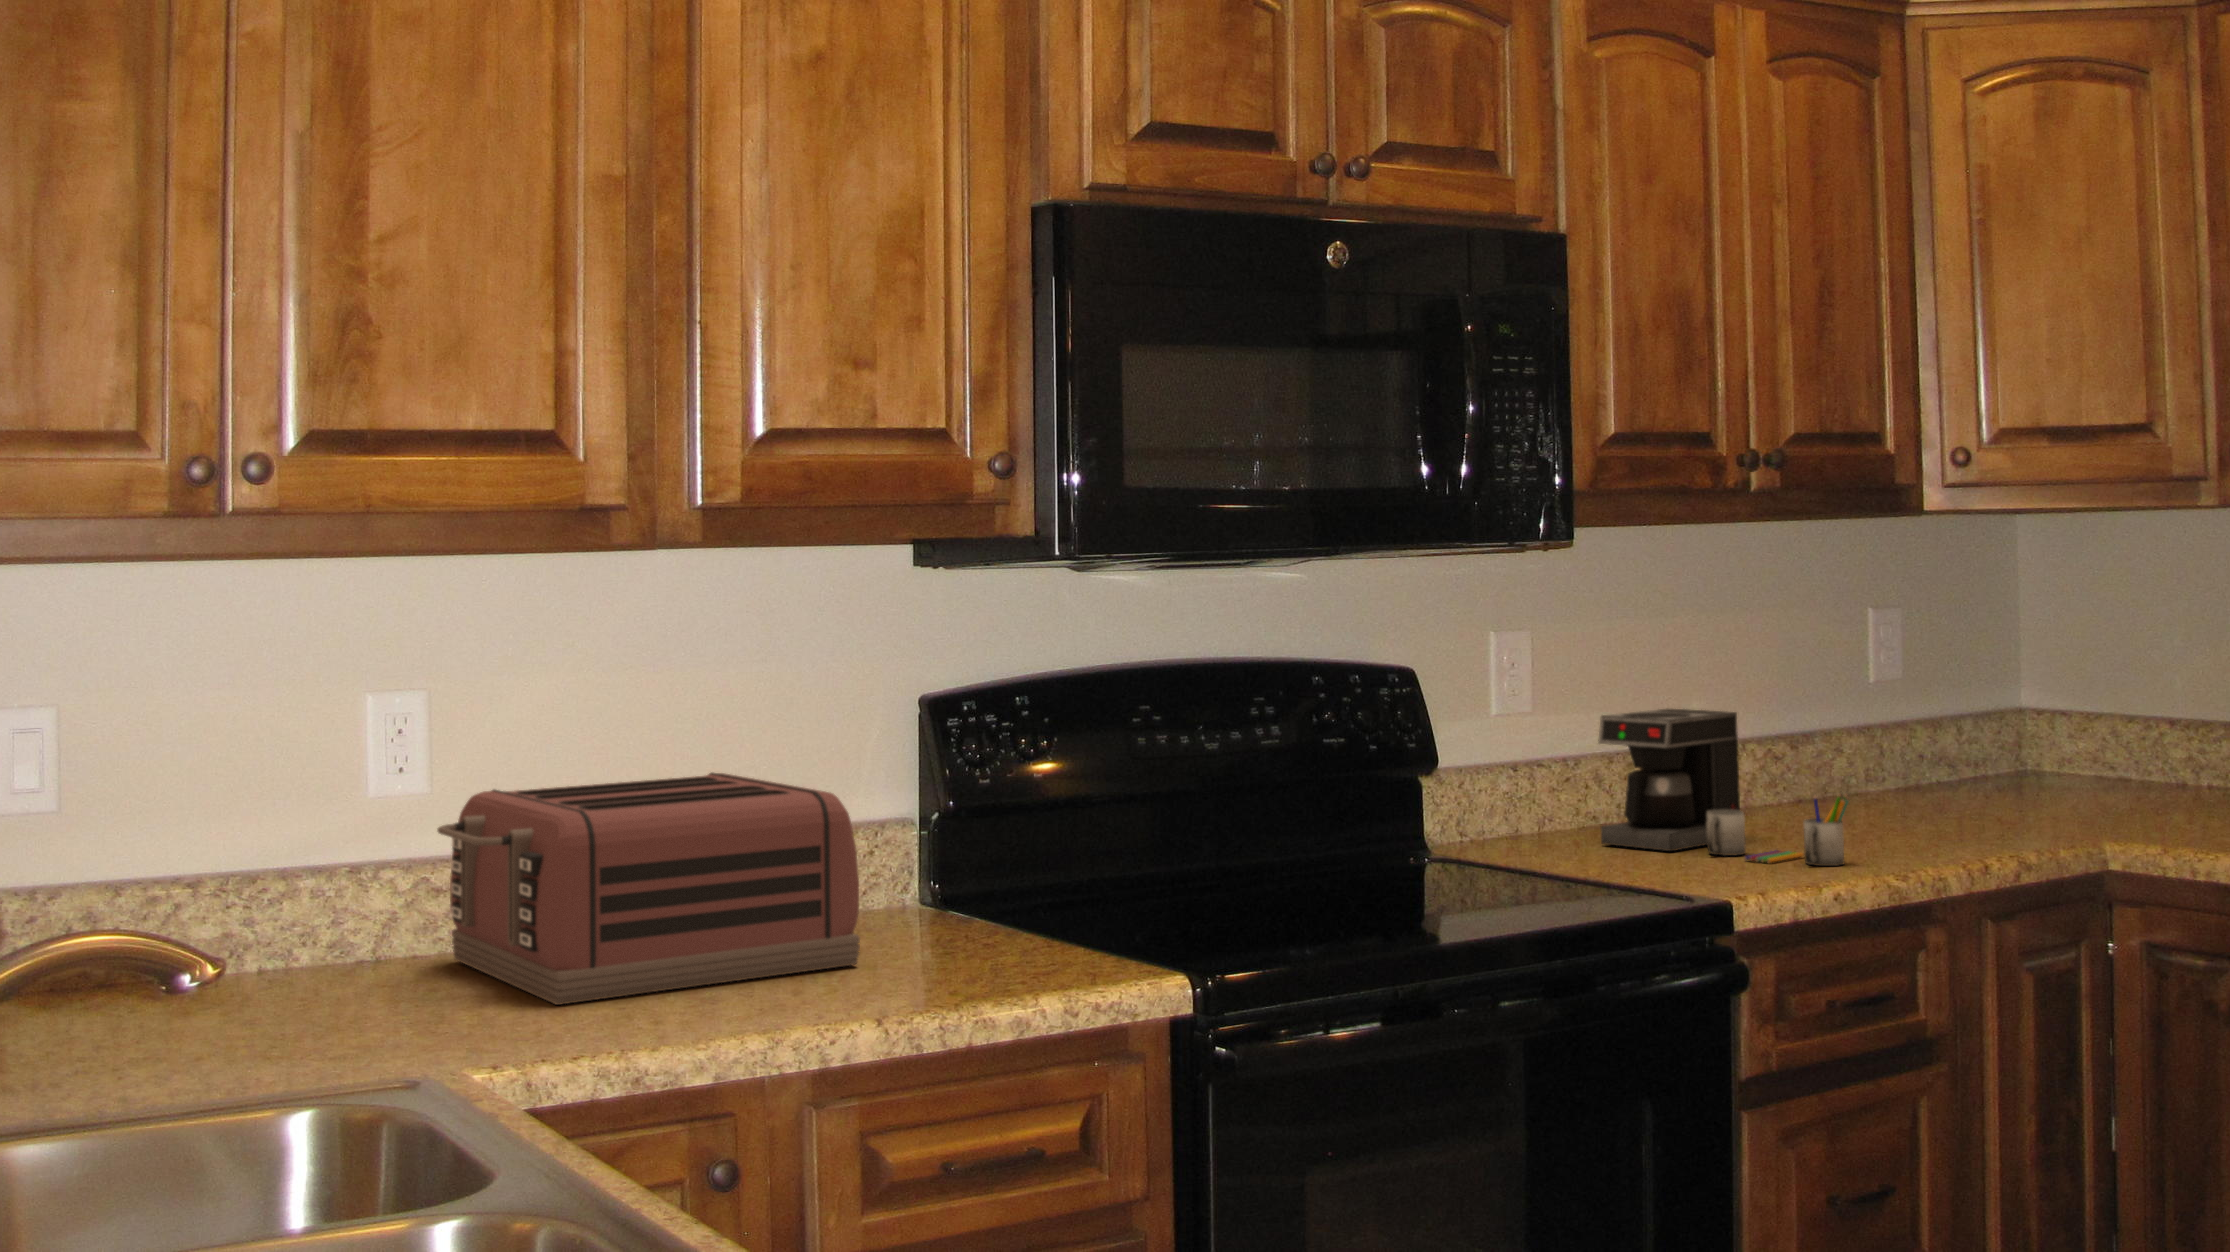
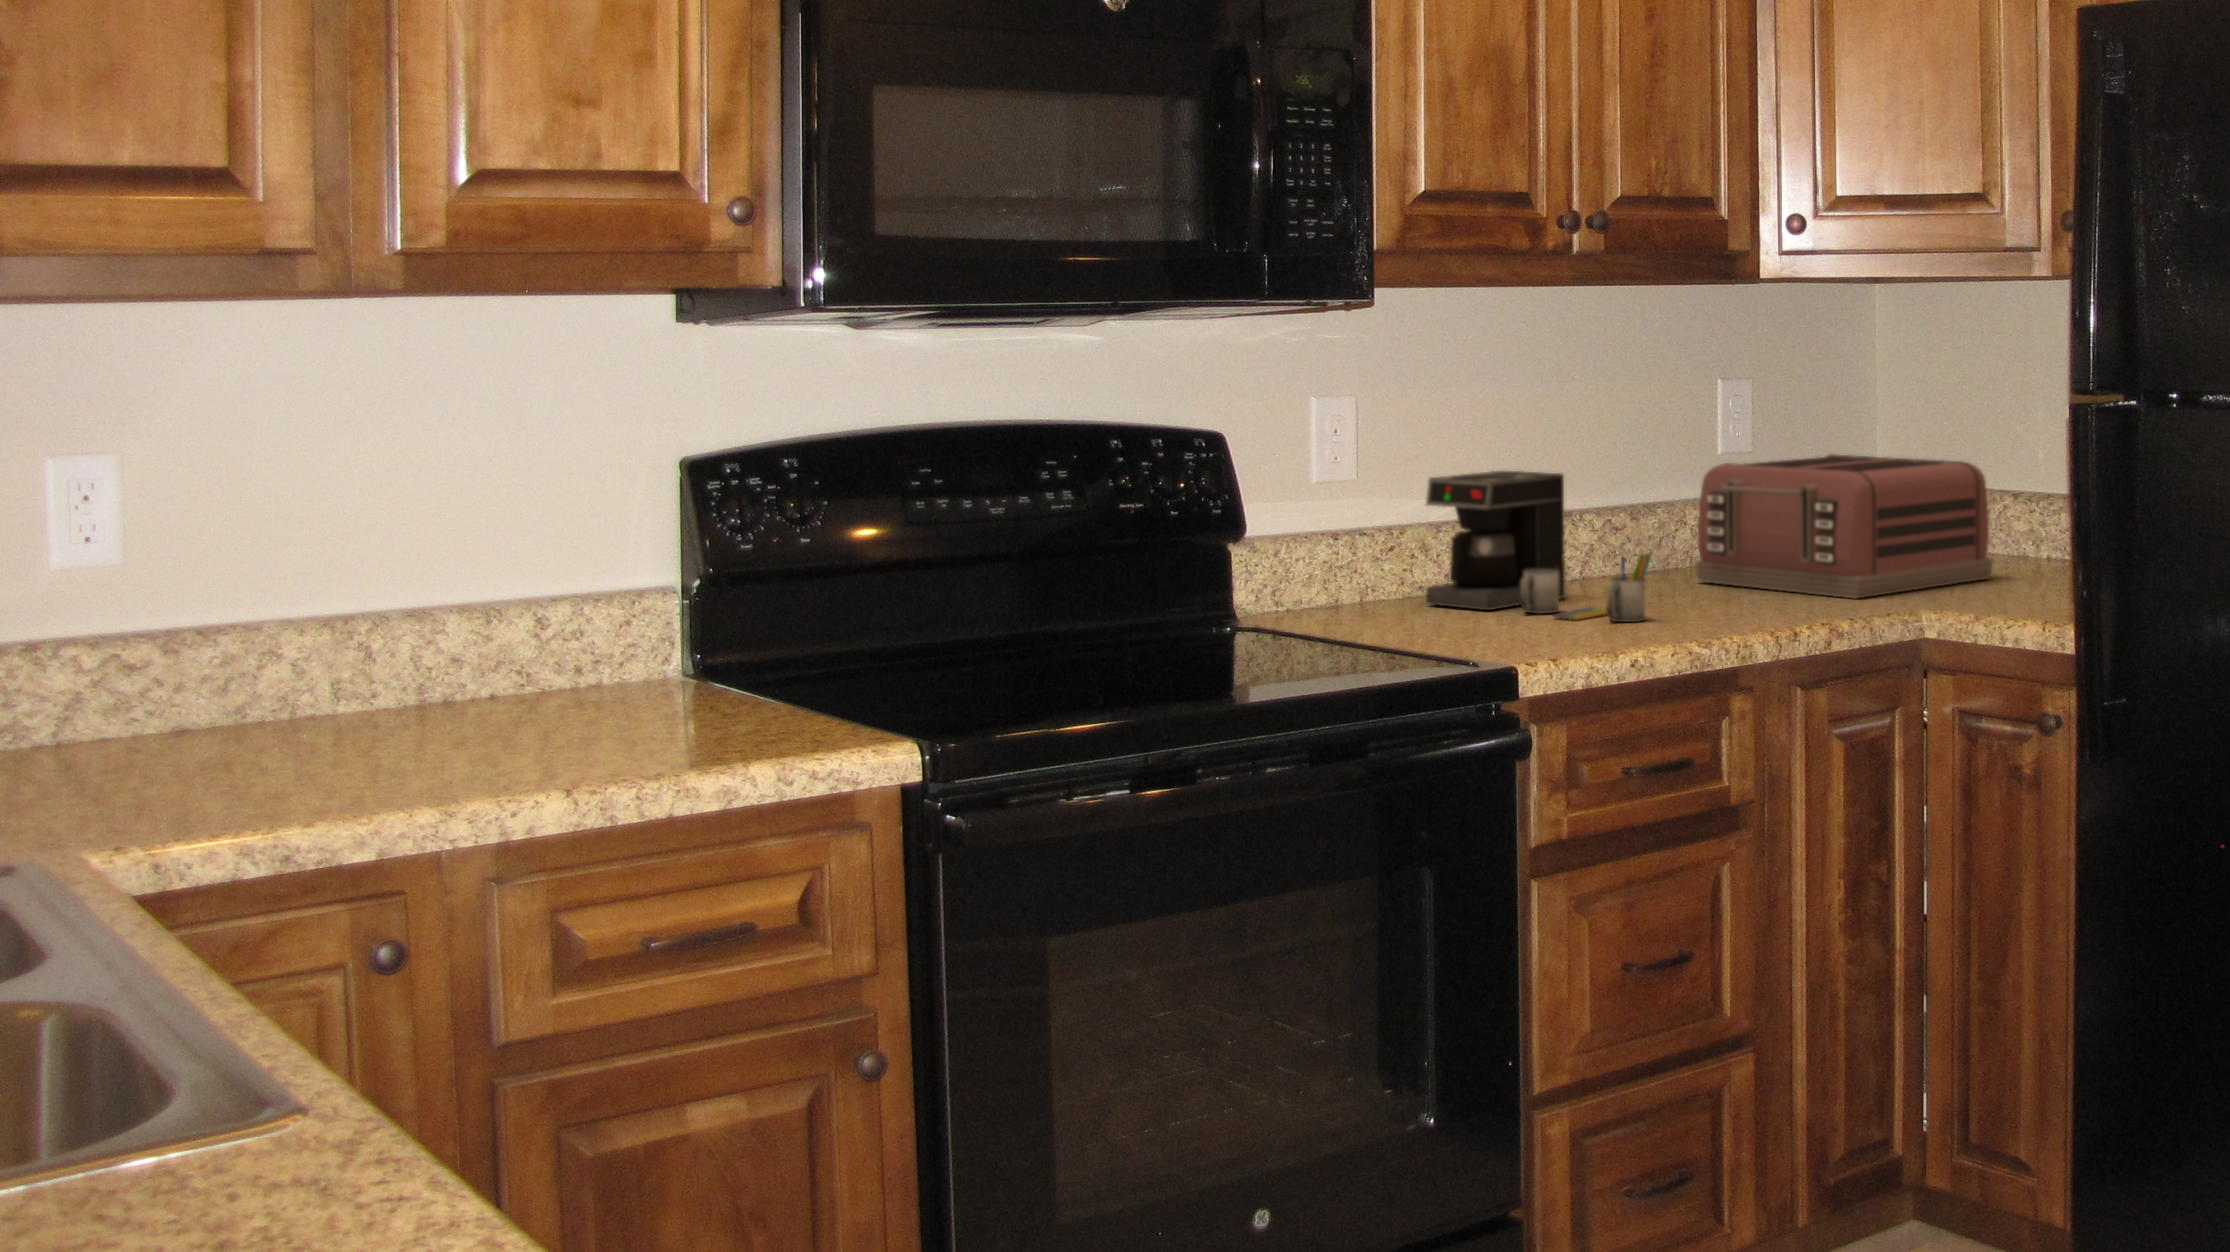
toaster: present [438,773,860,1005] -> present [1696,455,1992,599]

